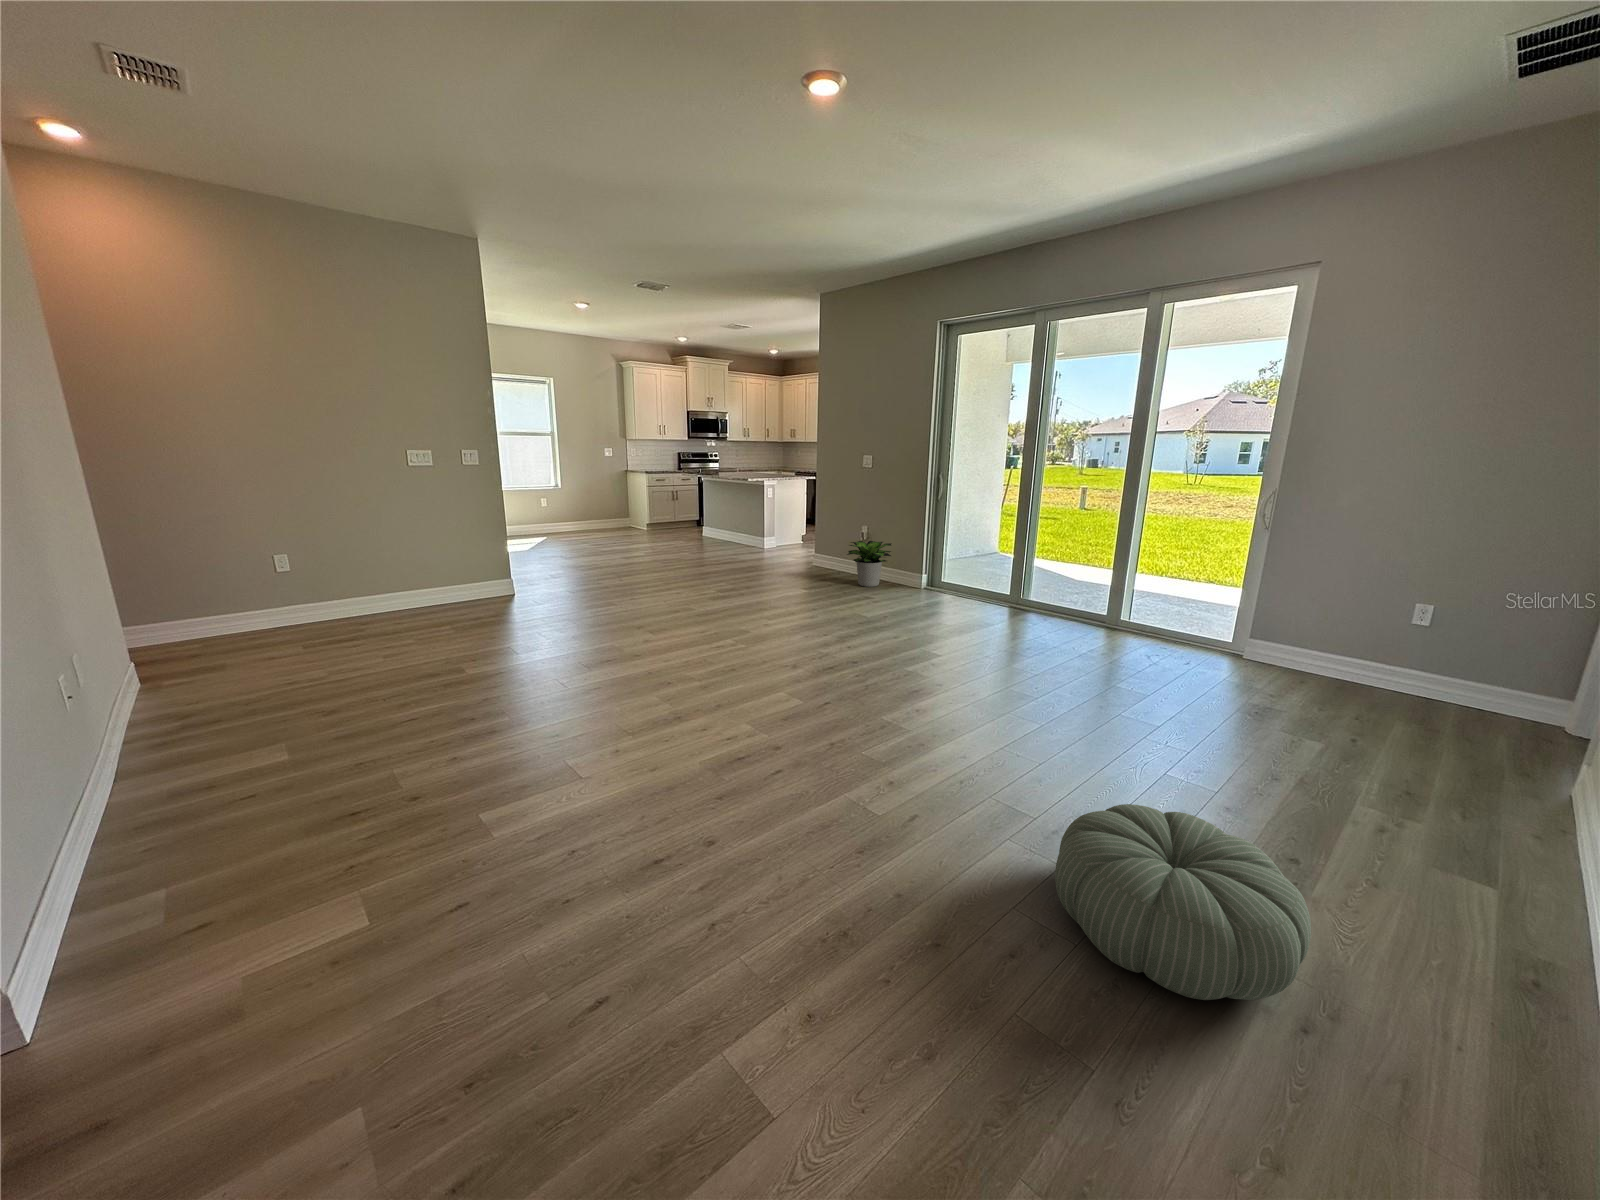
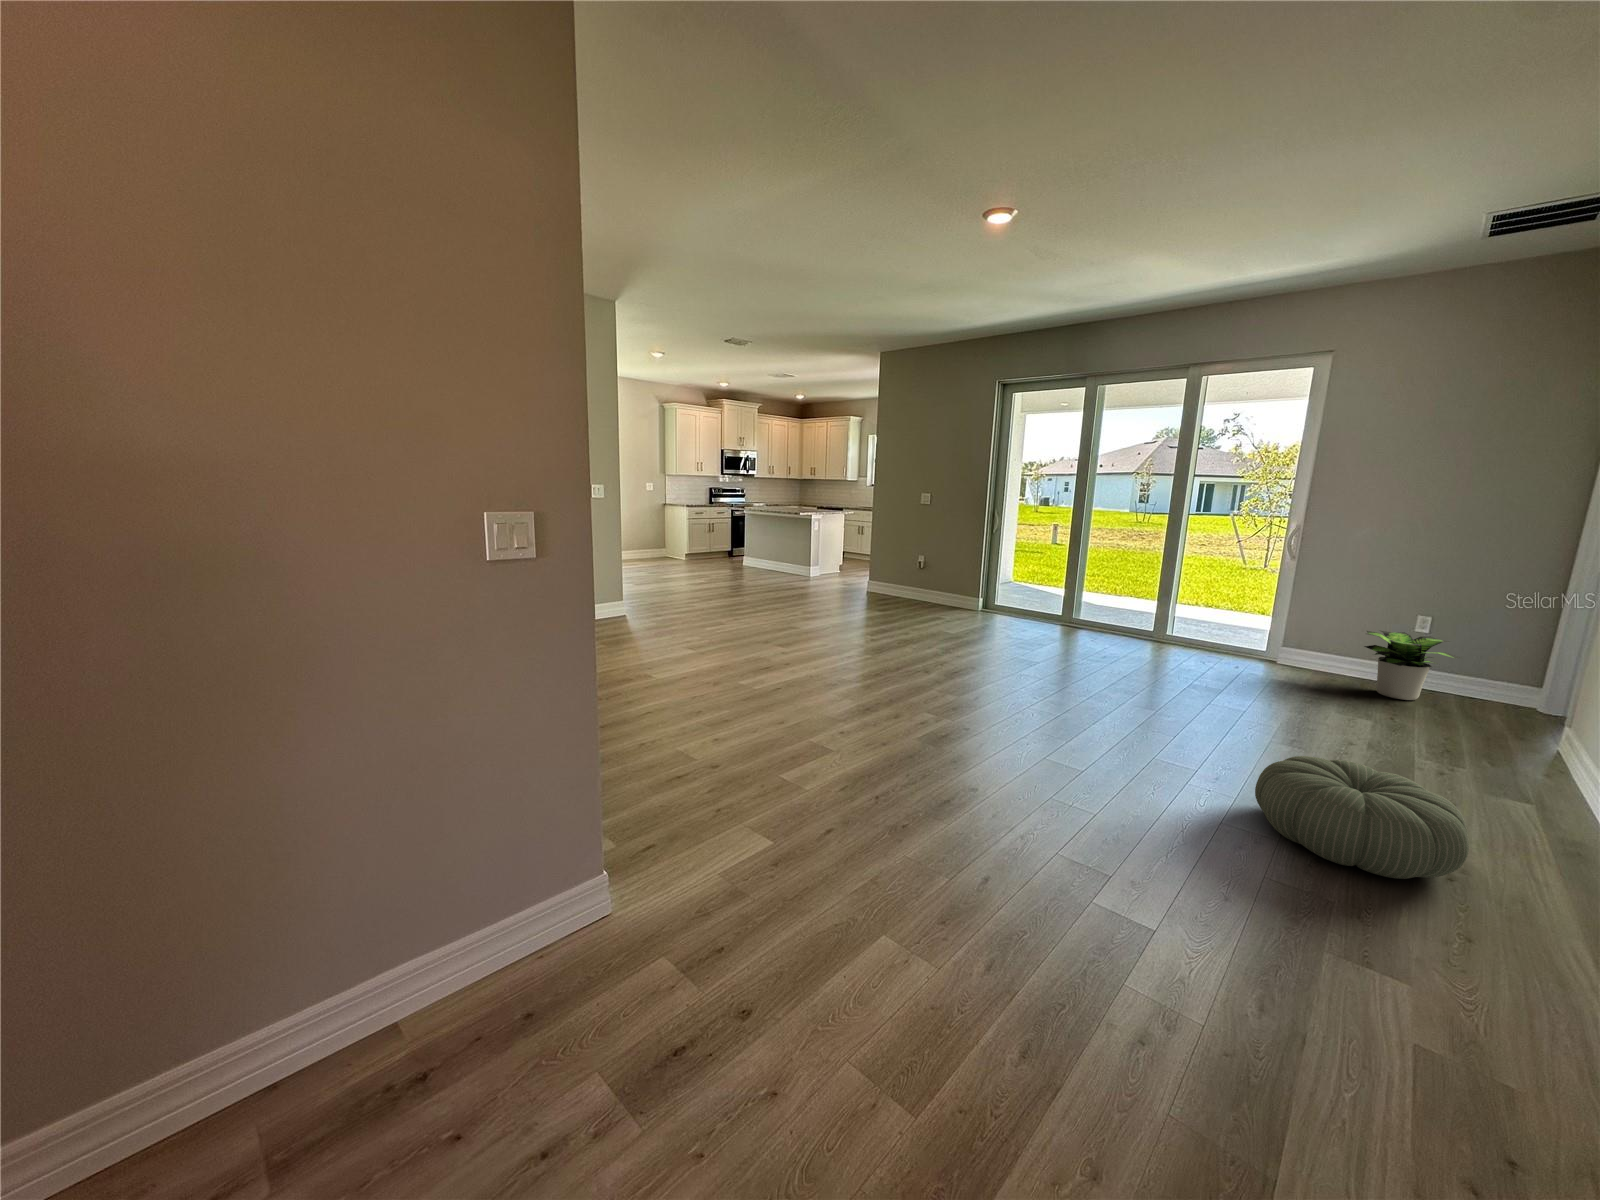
potted plant: present [847,541,891,587] -> present [1364,631,1461,700]

